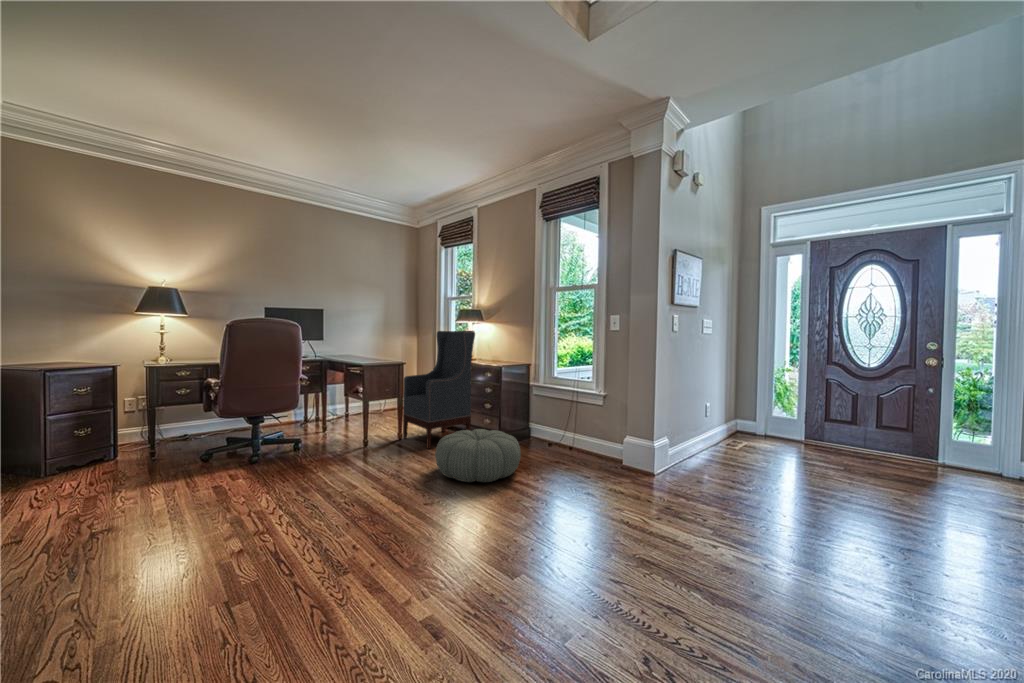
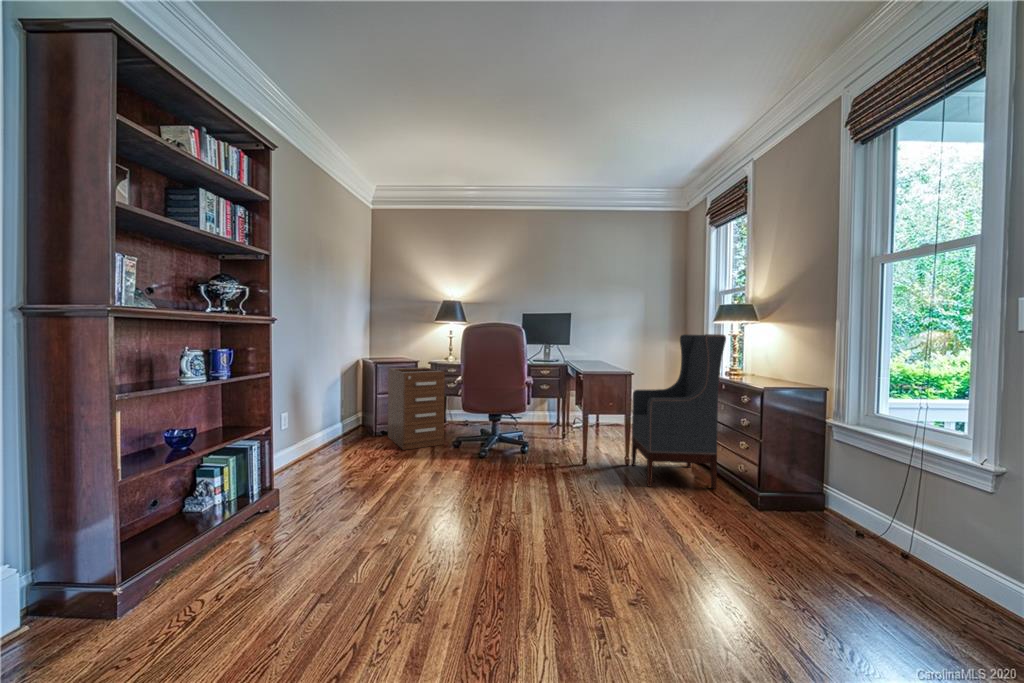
filing cabinet: none [72,372,185,478] -> present [388,367,445,450]
pouf: present [435,429,521,482] -> none [622,474,762,567]

